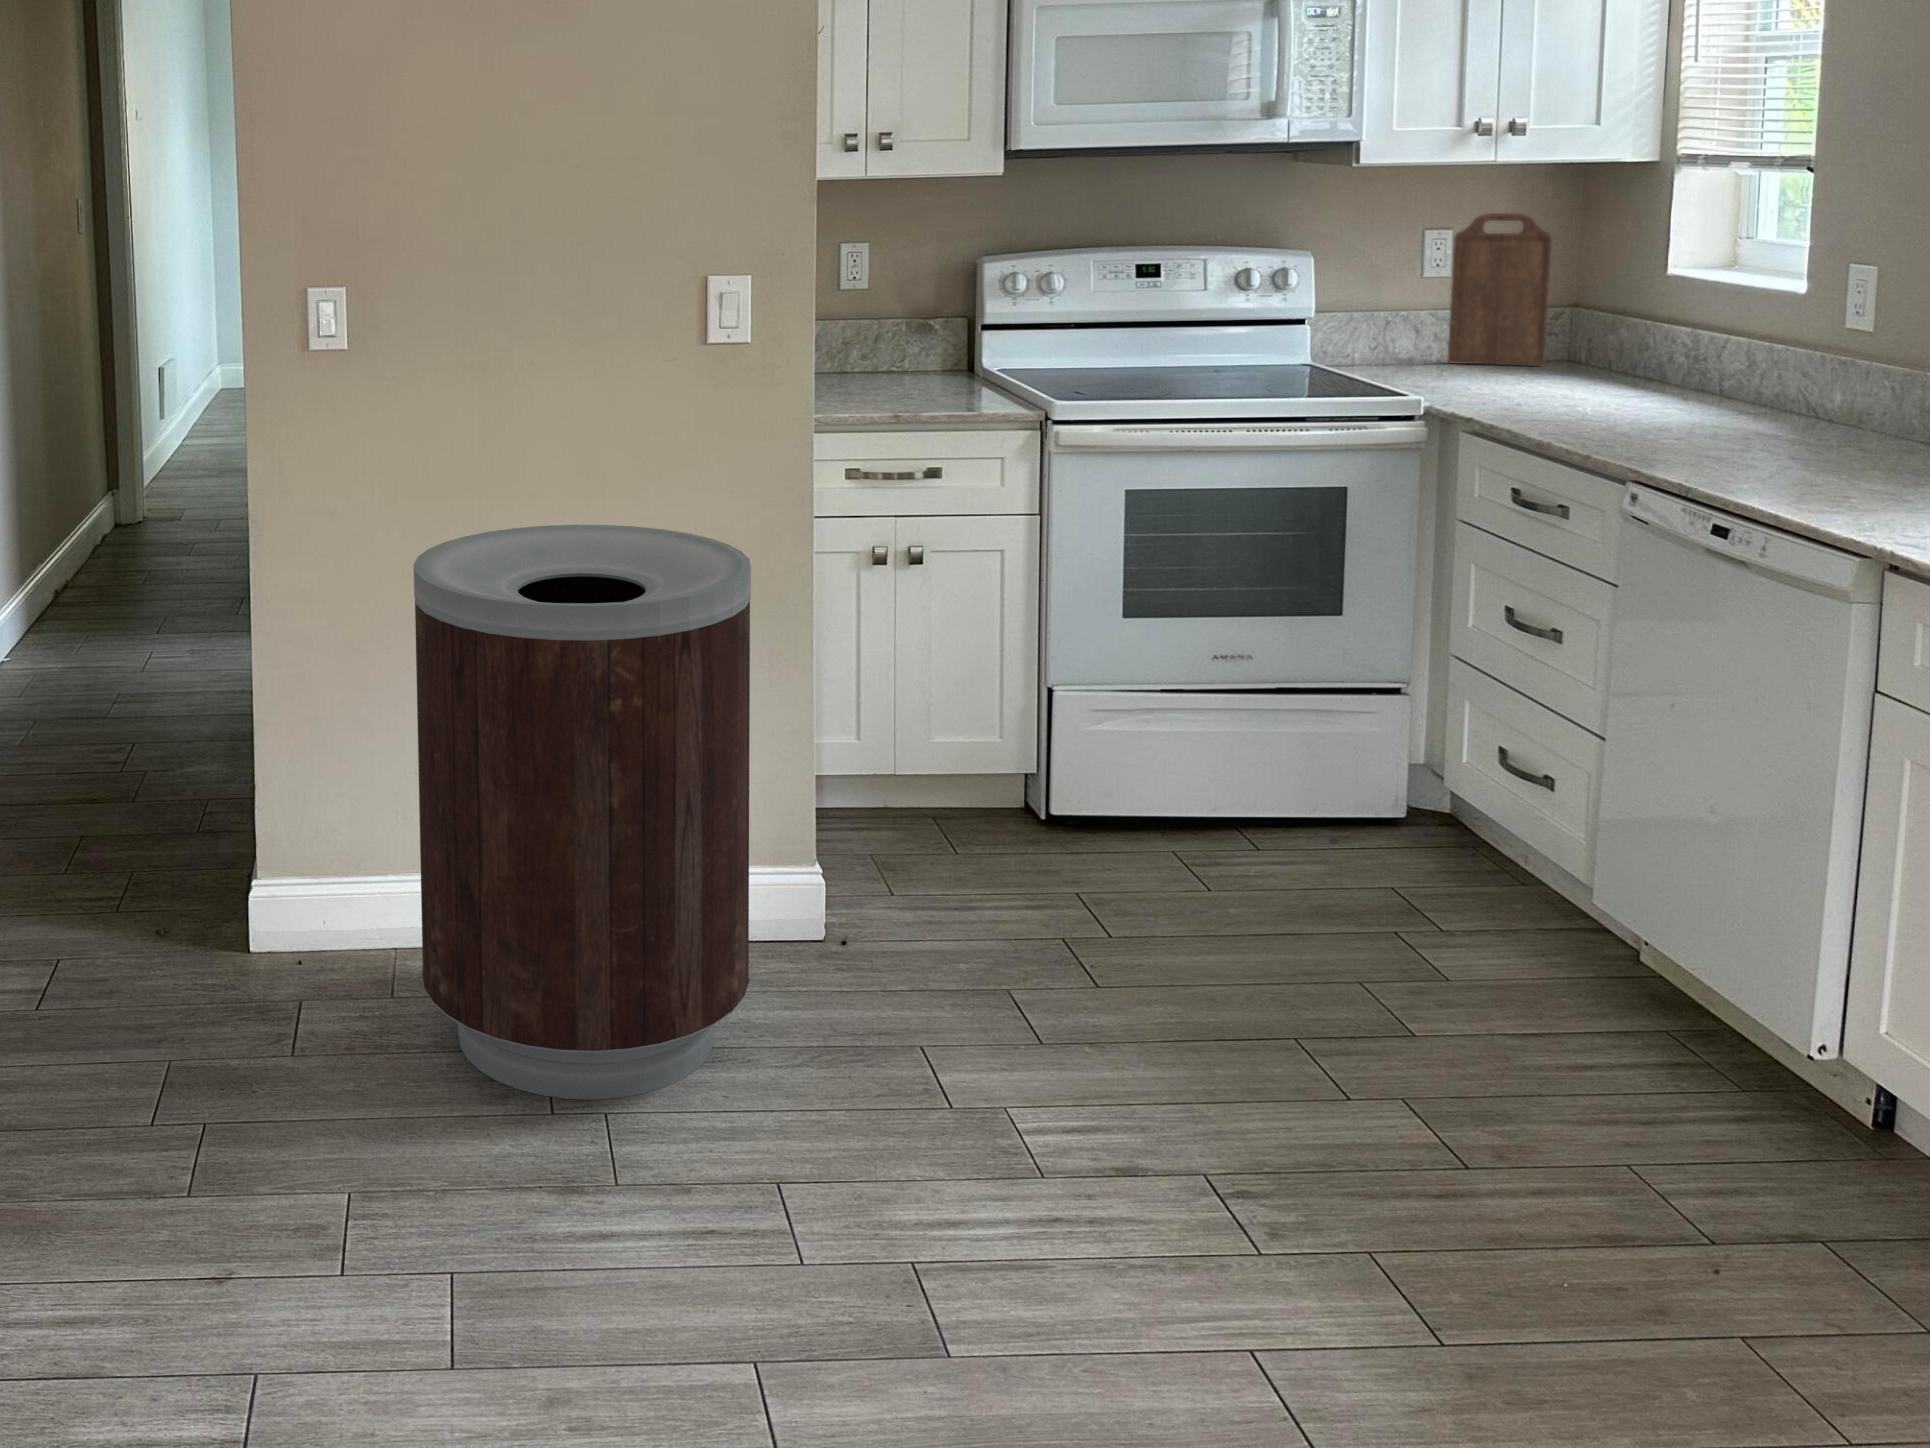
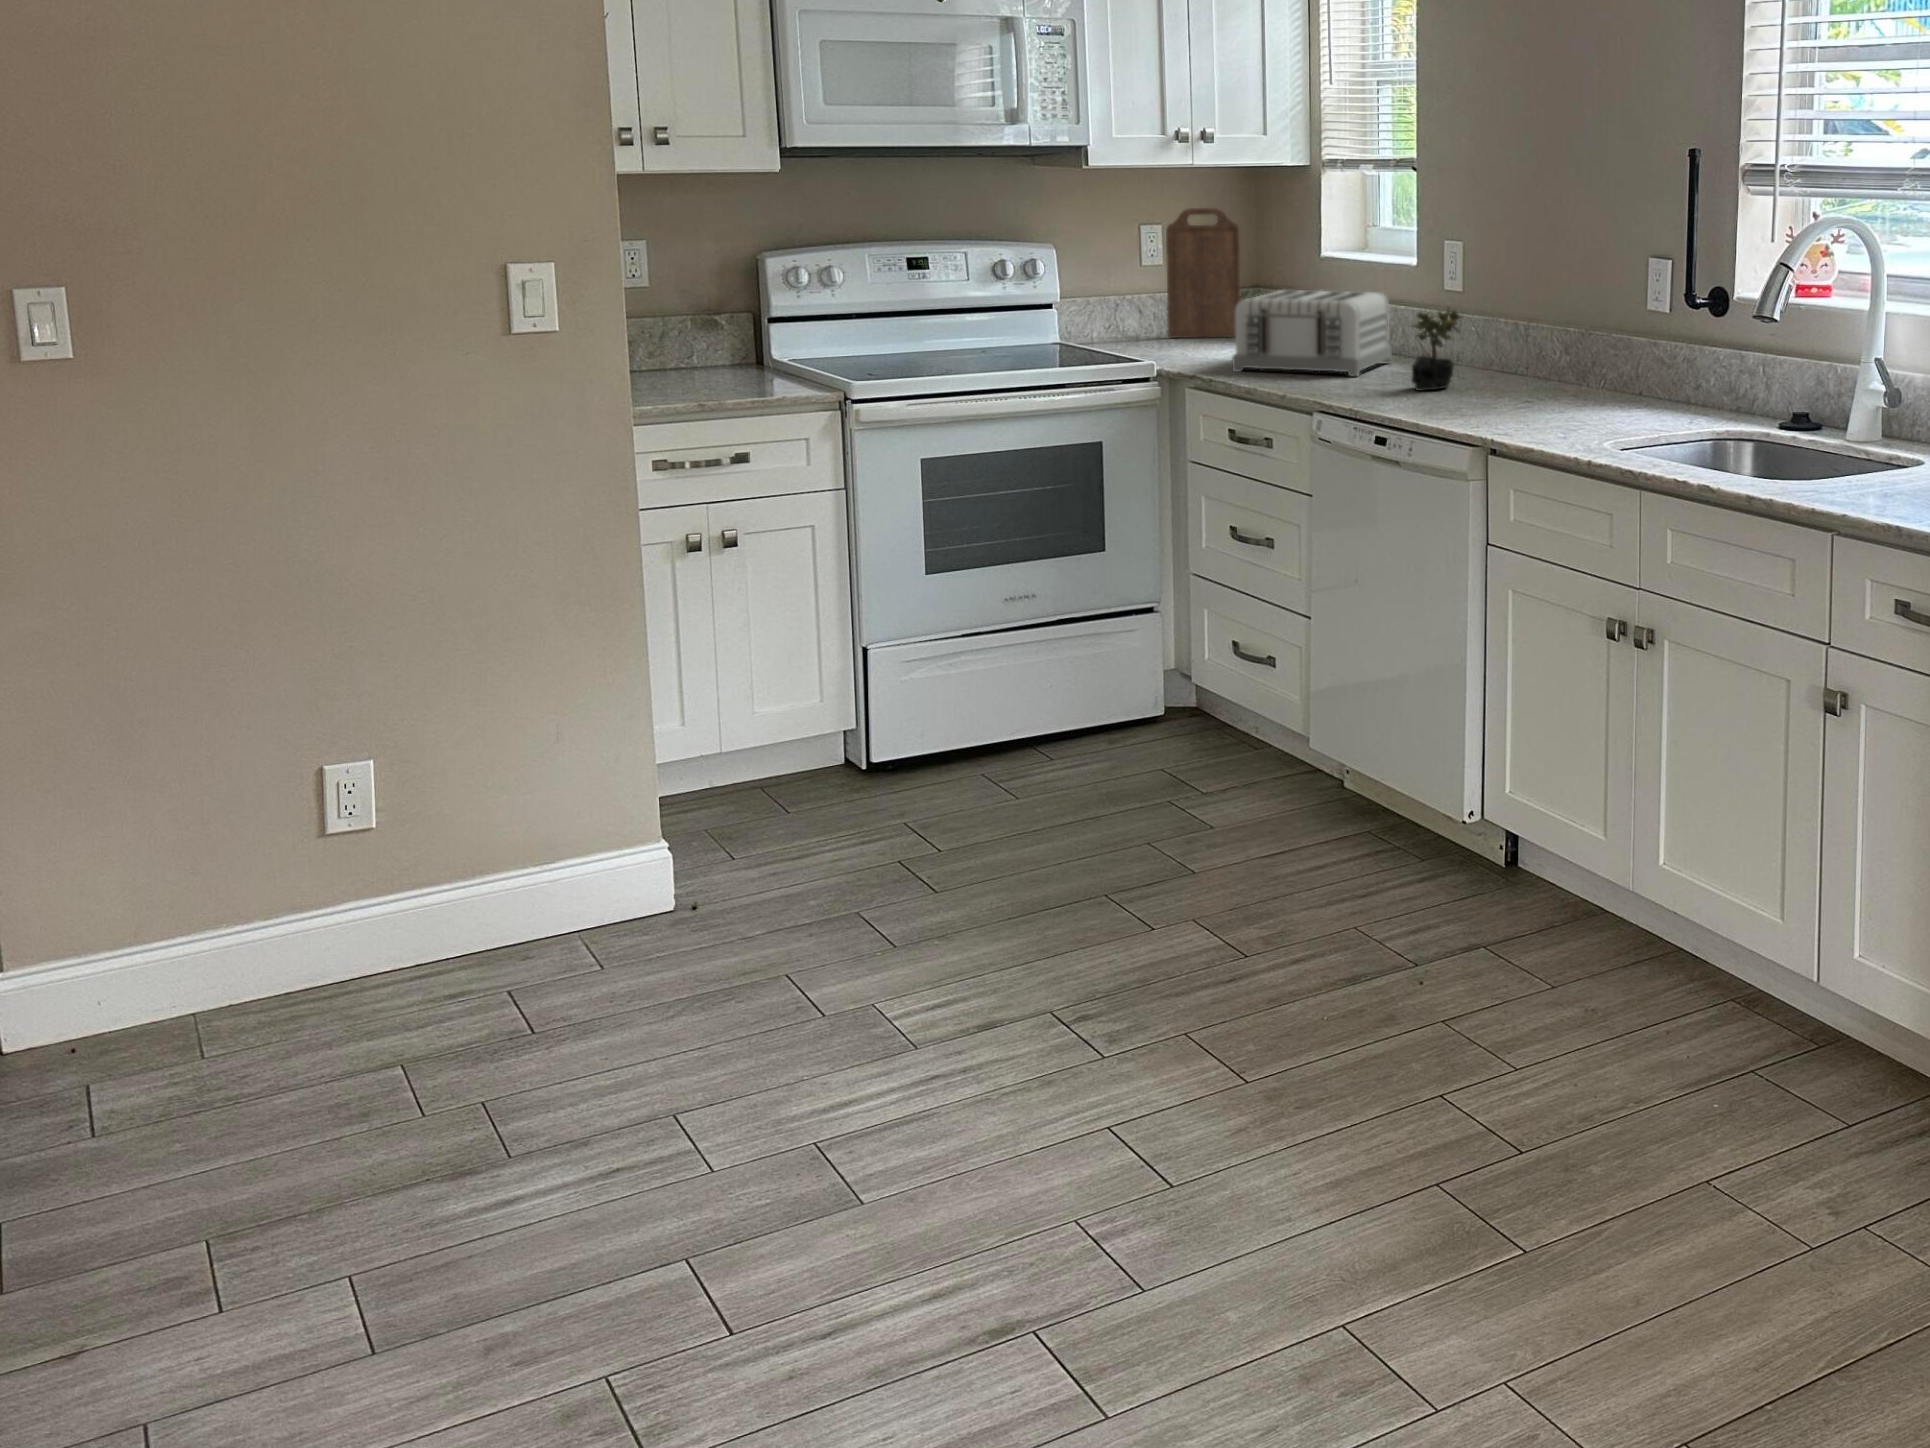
toaster: none [1524,317,1759,435] -> present [1232,289,1392,376]
succulent plant: none [1783,355,1874,464] -> present [1412,310,1461,391]
trash can: present [414,525,751,1100] -> none [200,525,618,1108]

